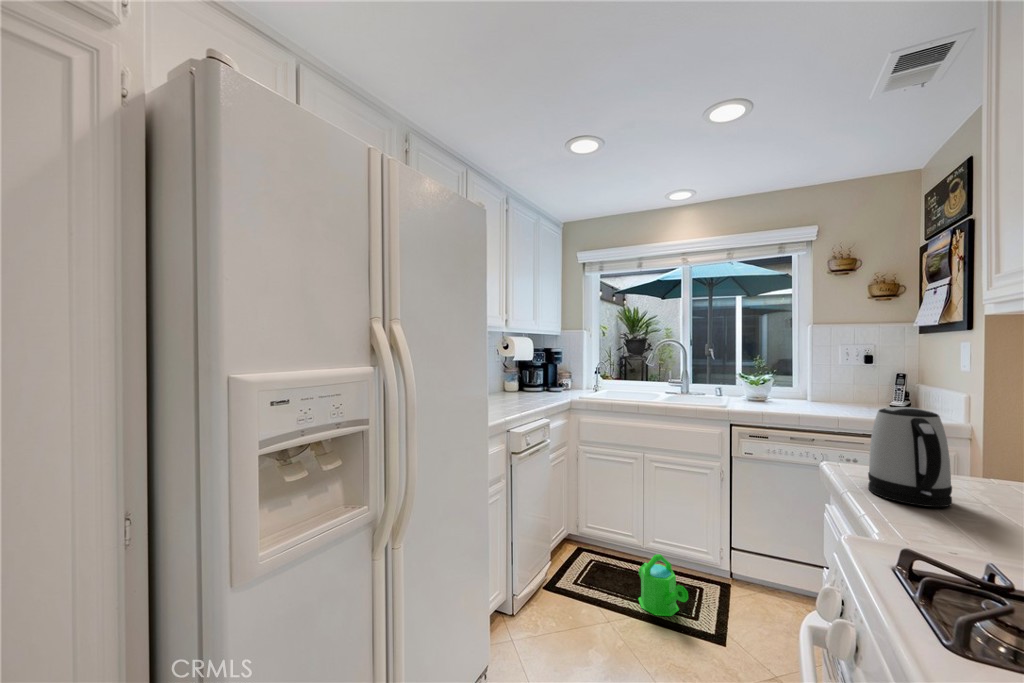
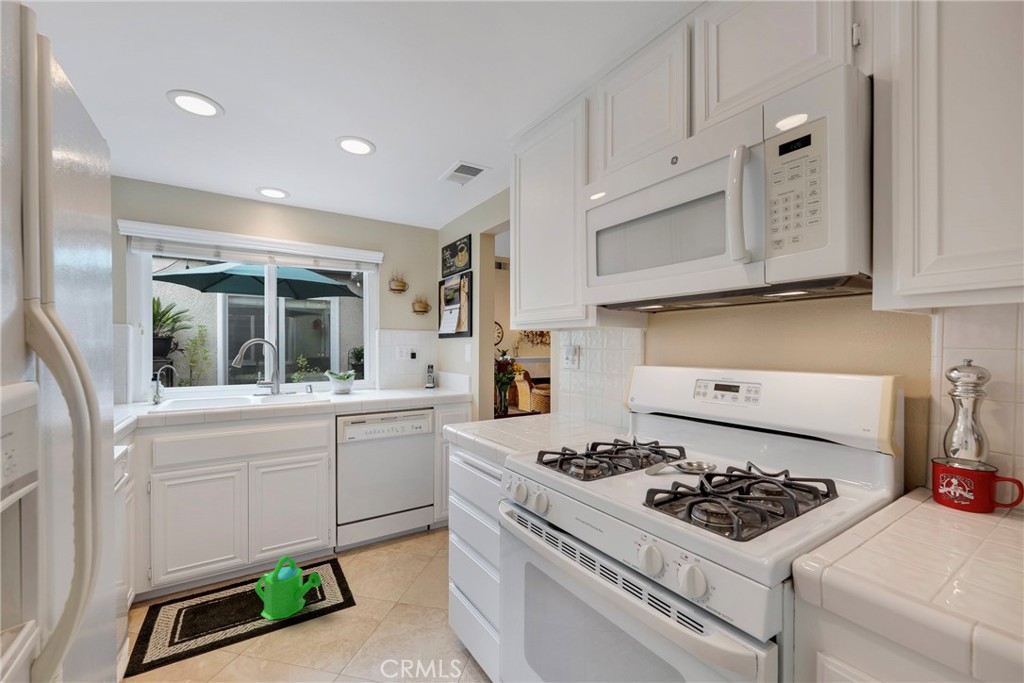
kettle: present [868,407,952,507] -> none [479,376,516,429]

